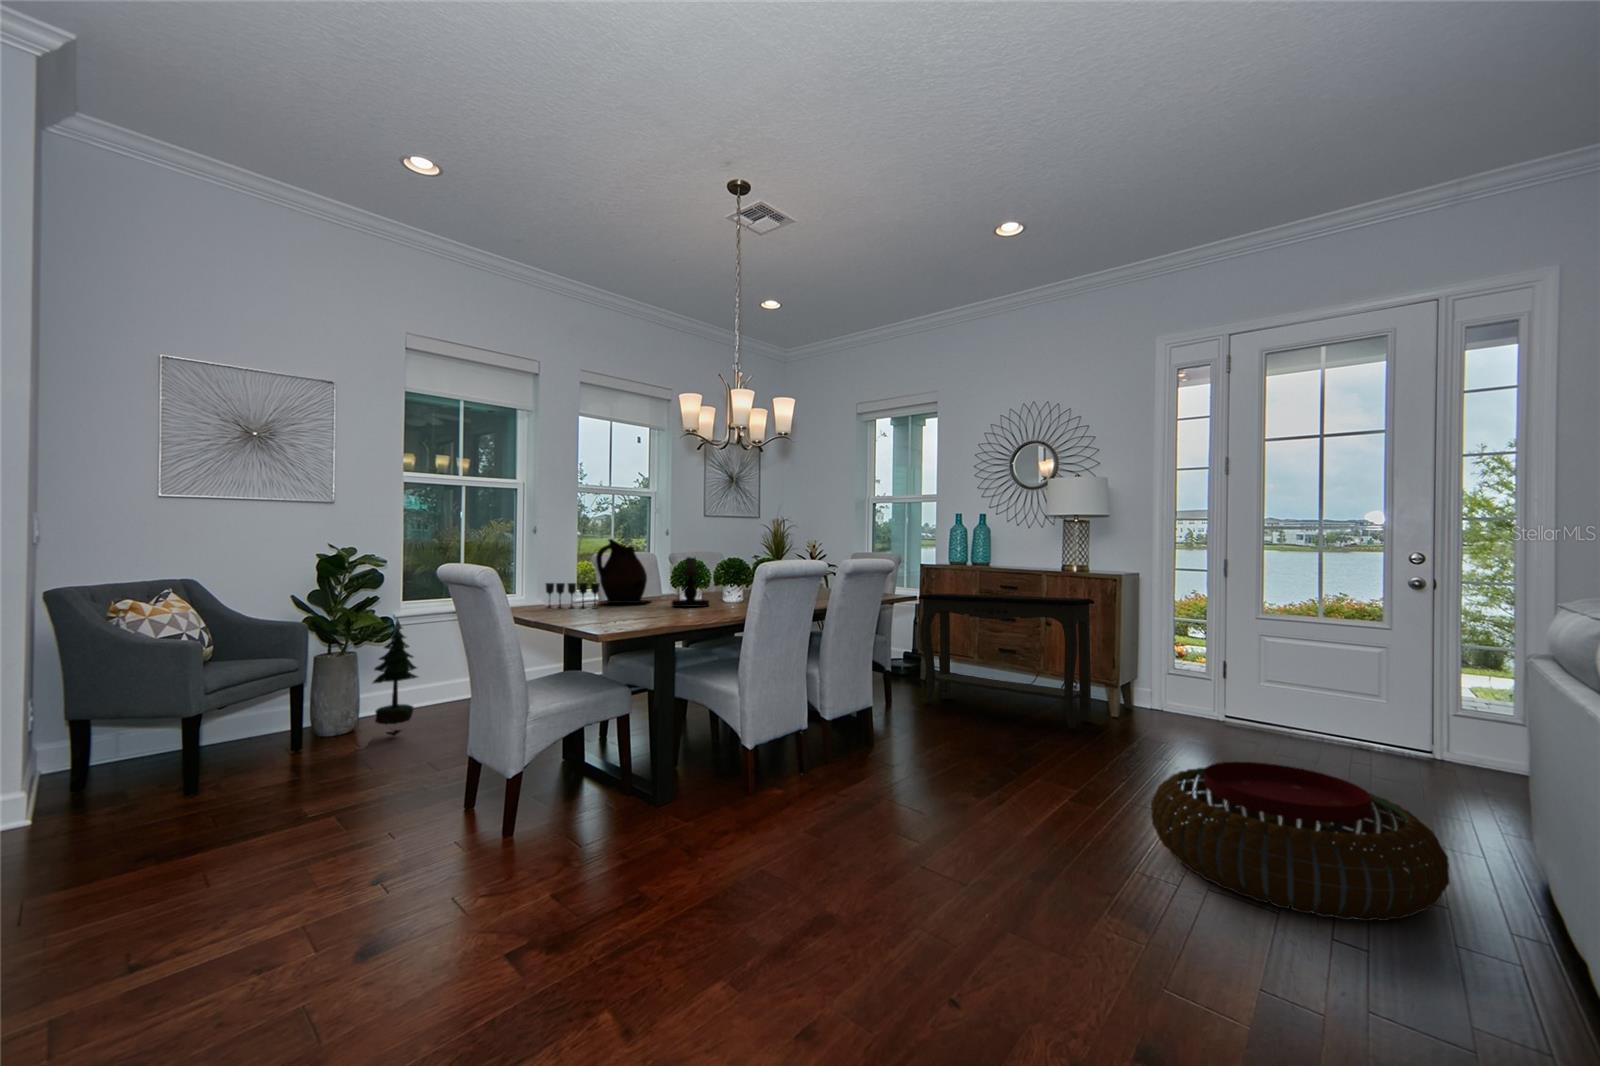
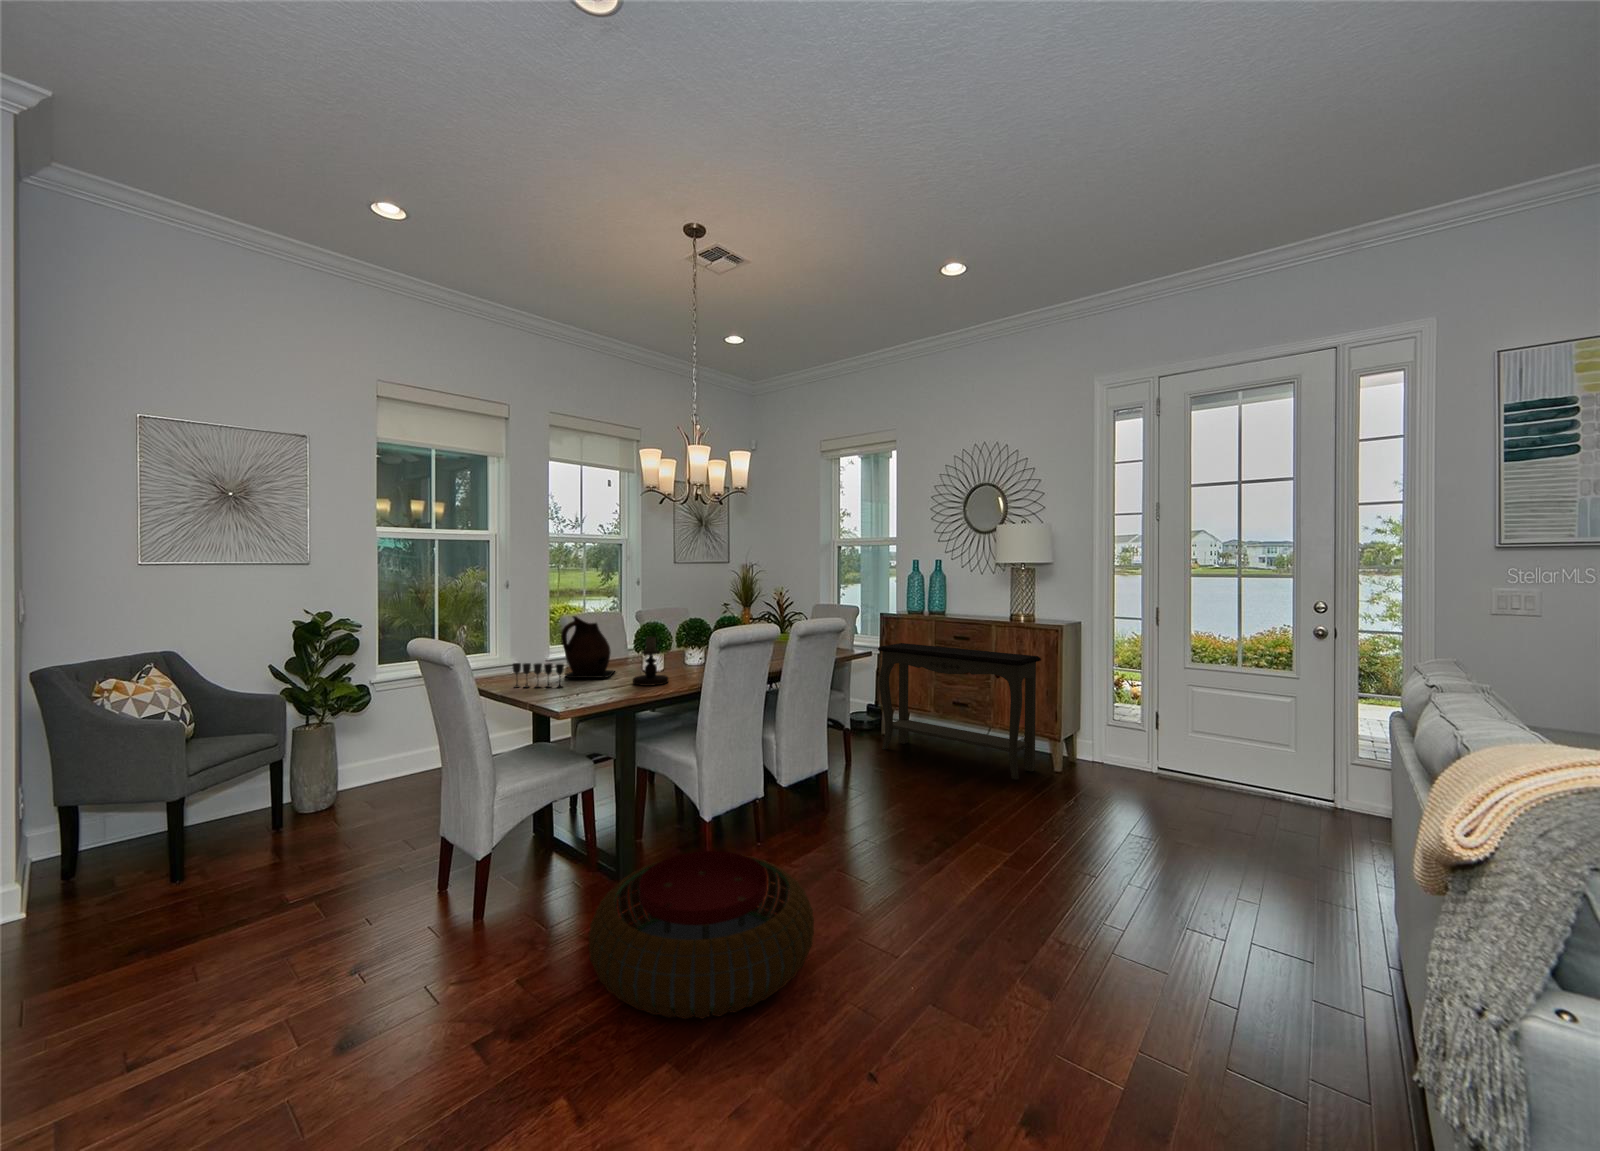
potted tree: present [373,621,418,736] -> none [349,681,396,792]
pouf: present [1151,762,1450,921] -> present [588,851,814,1019]

